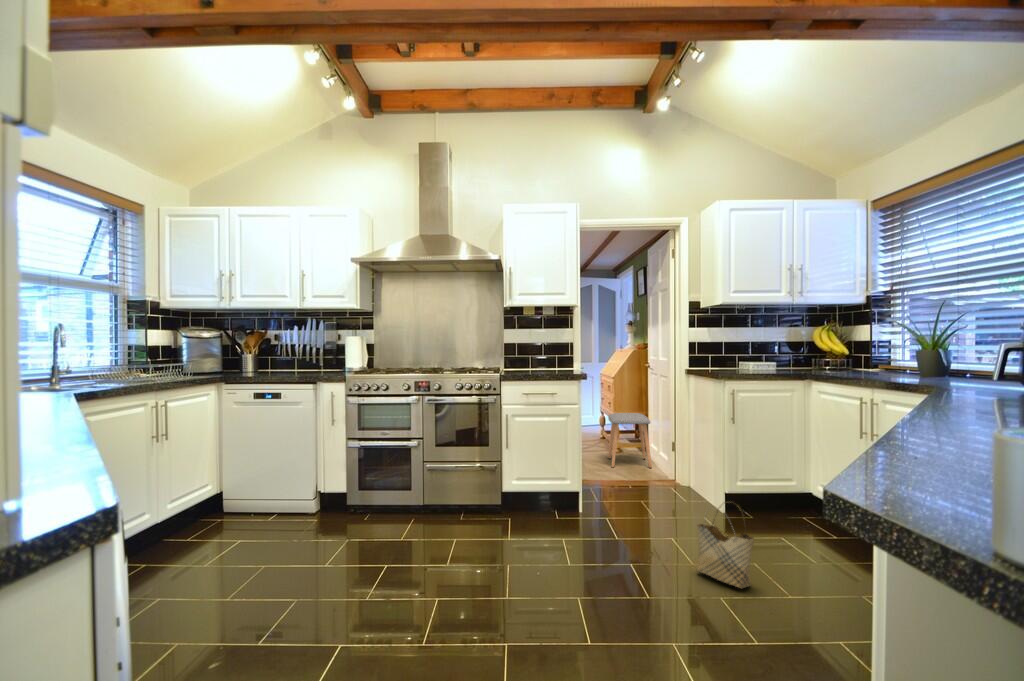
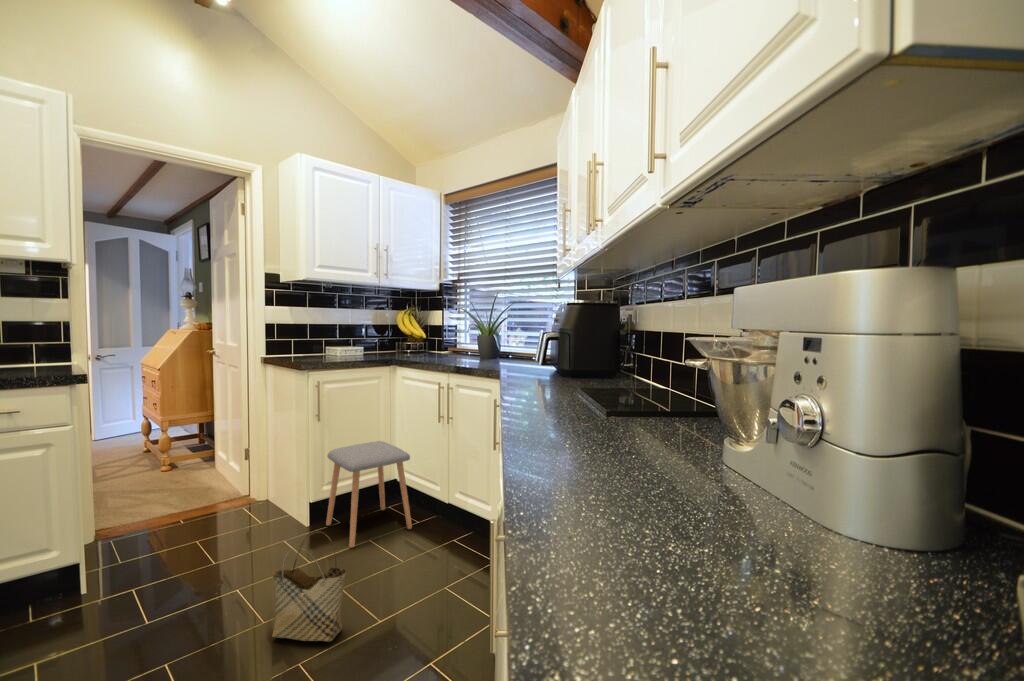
stool: present [608,413,652,468] -> present [326,441,412,549]

